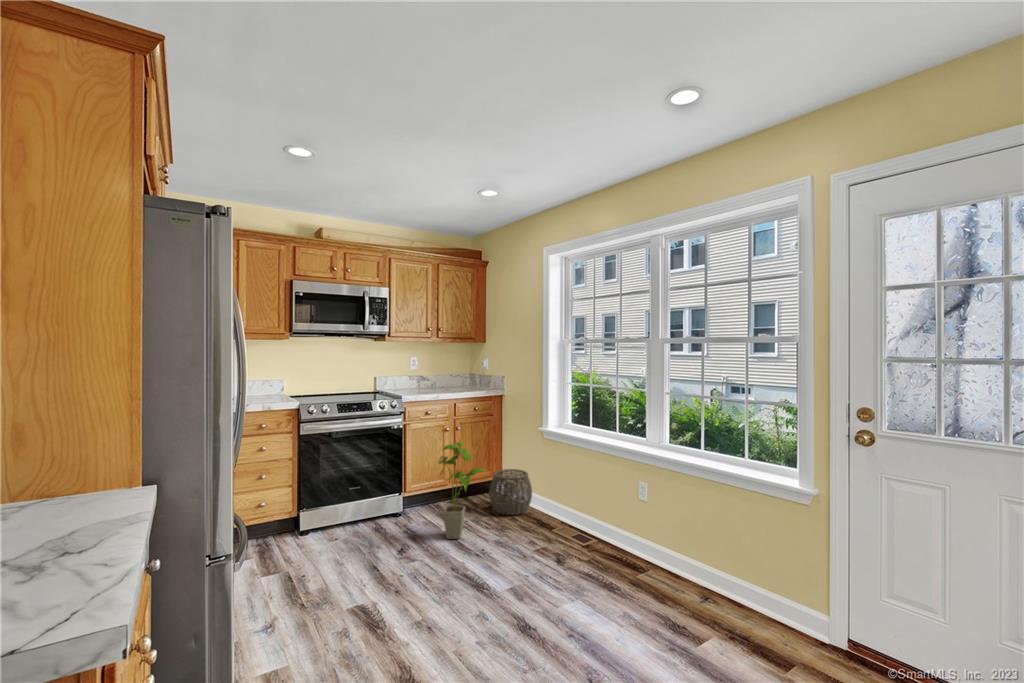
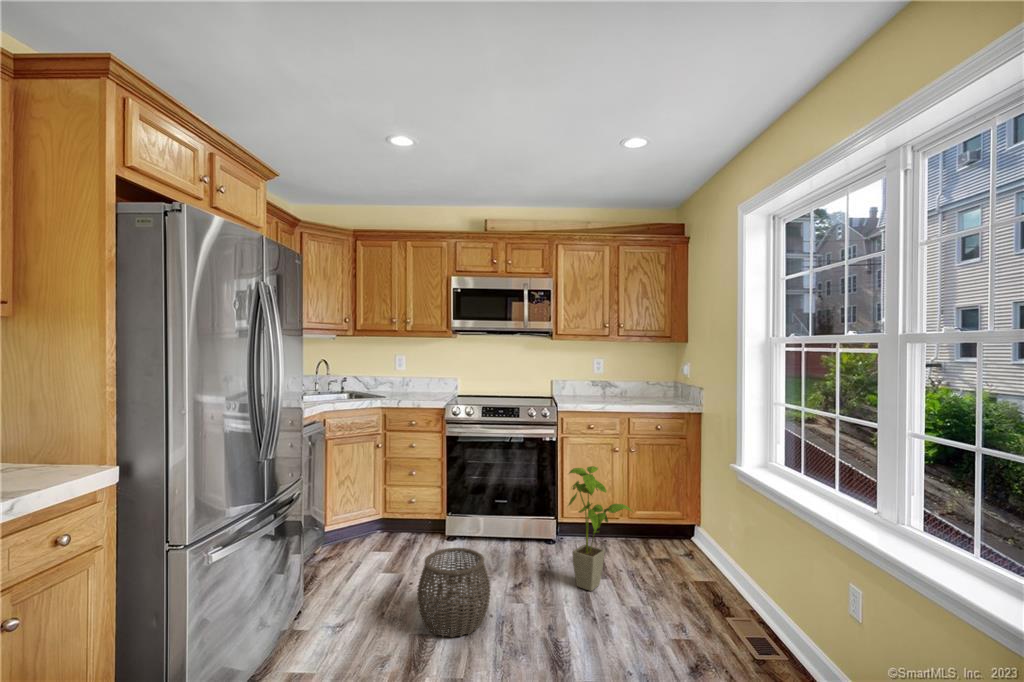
woven basket: present [489,469,532,515] -> present [417,548,490,637]

